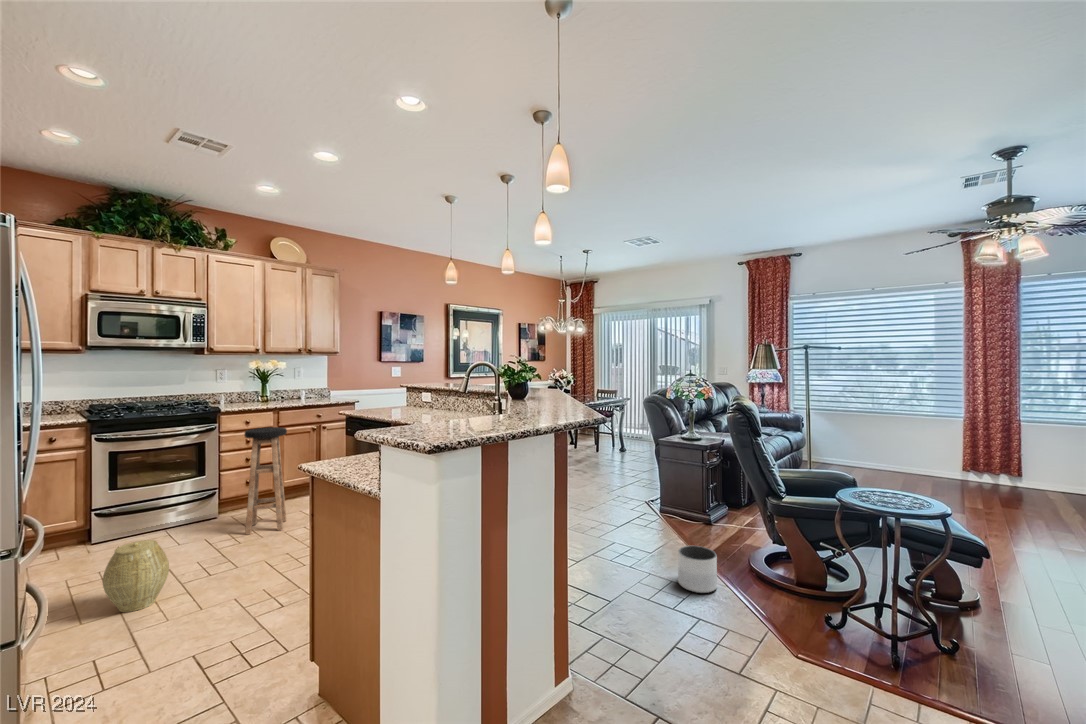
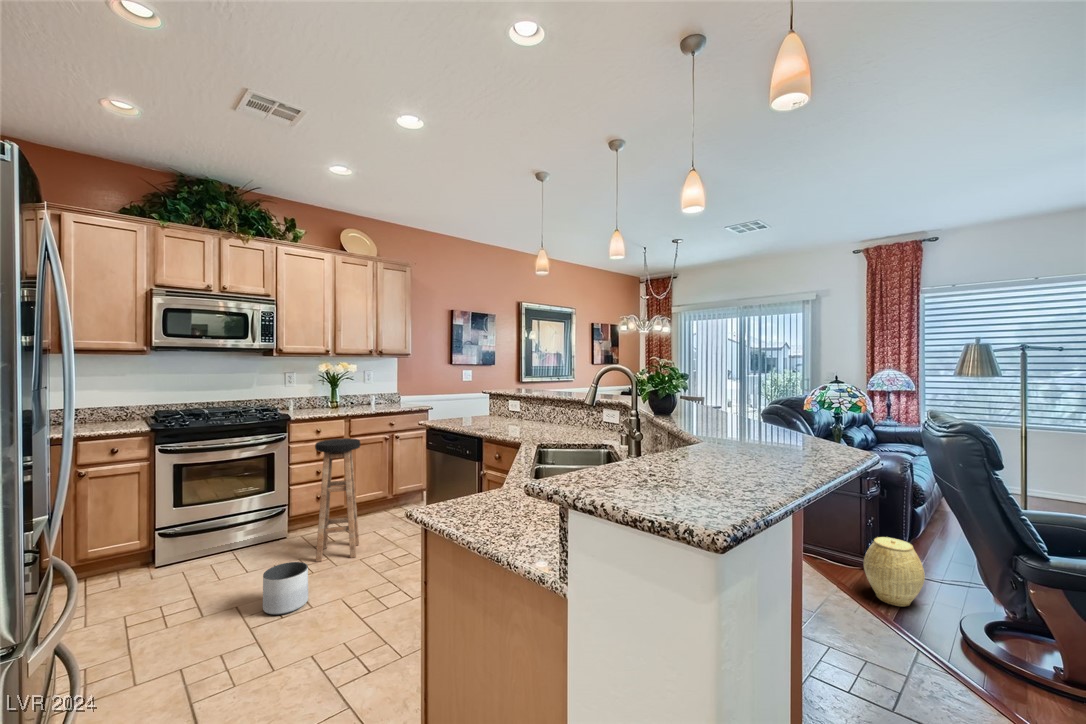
woven basket: present [103,540,169,612] -> present [864,537,925,606]
planter: present [678,546,717,593] -> present [263,562,308,615]

